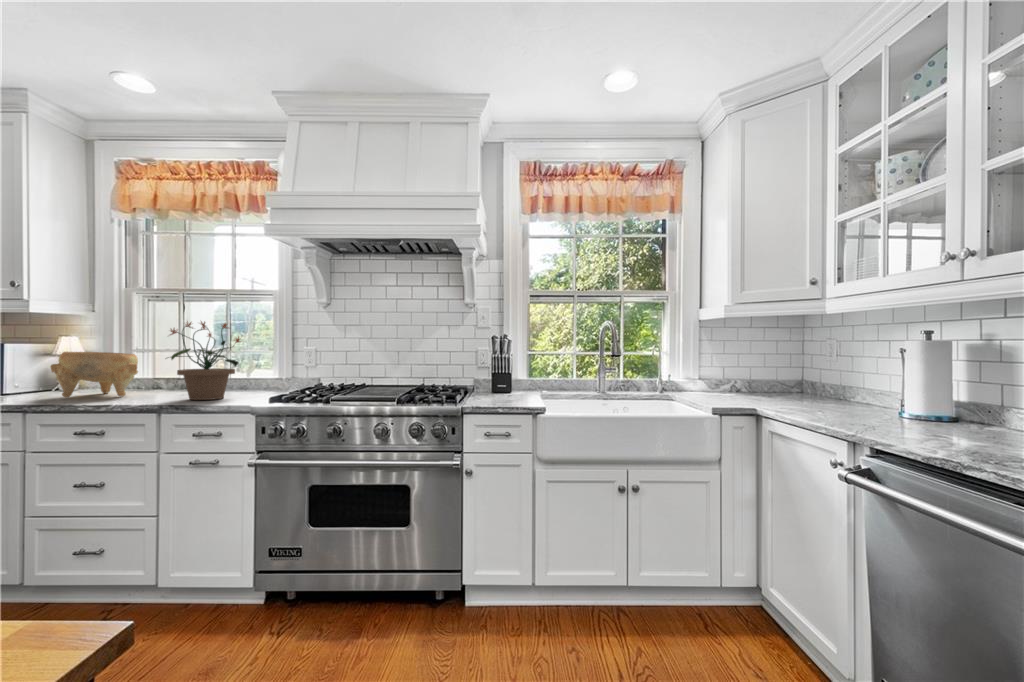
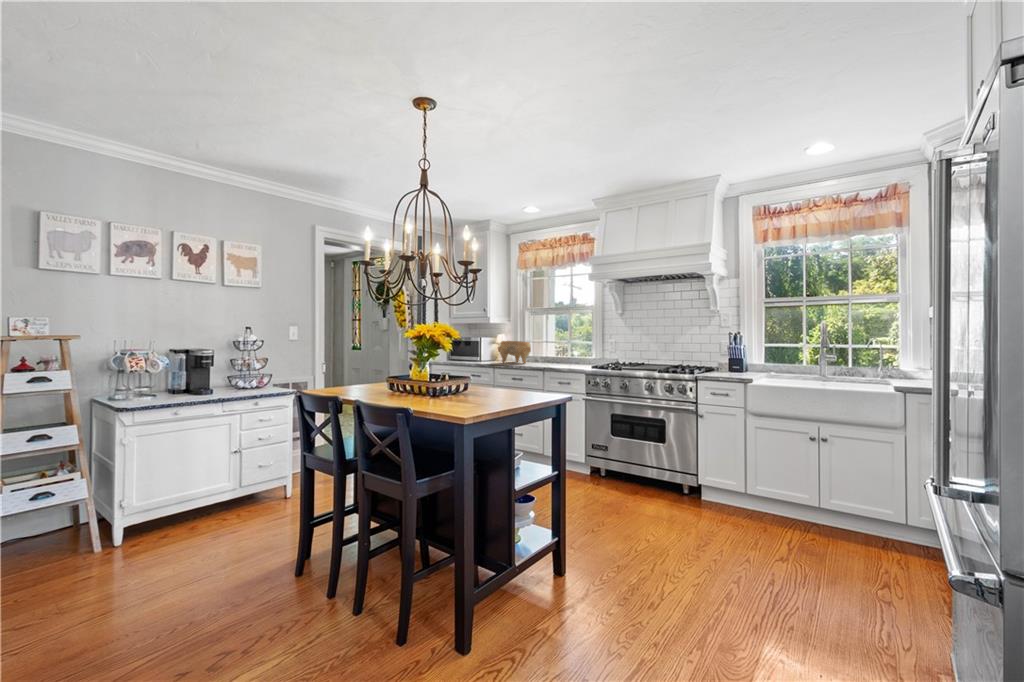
potted plant: present [168,321,241,400] -> none [543,324,579,366]

